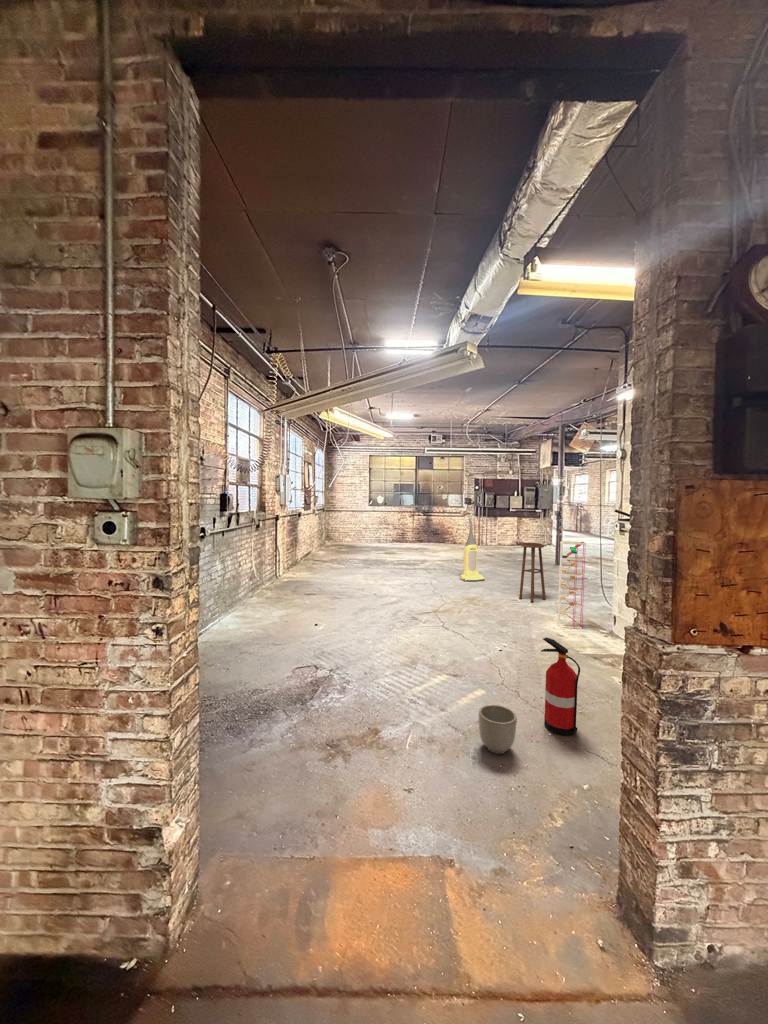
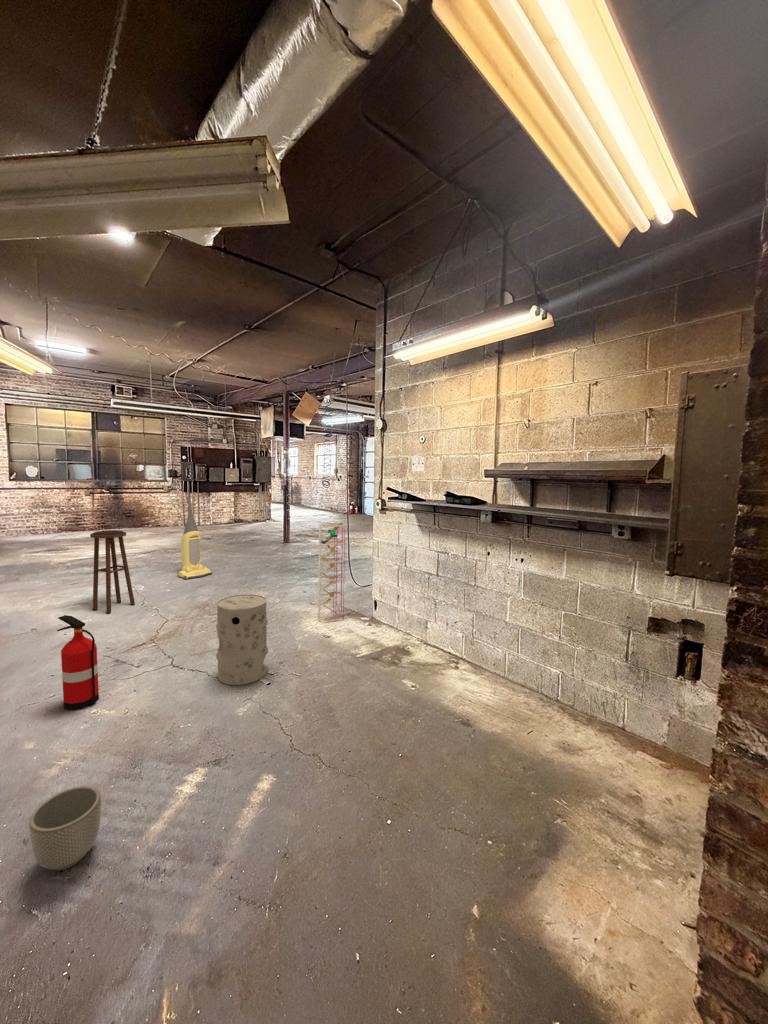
stool: present [519,543,546,603] -> present [90,530,135,614]
trash can: none [467,585,503,648] -> present [216,595,268,685]
fire extinguisher: present [541,637,580,736] -> present [57,615,99,710]
planter: present [479,704,517,754] -> present [29,786,101,871]

